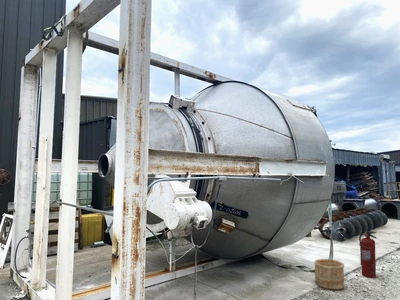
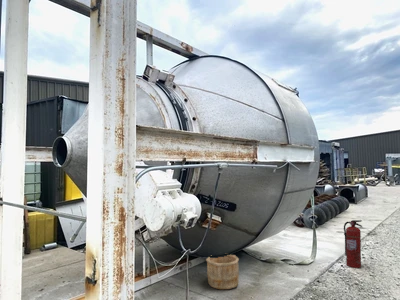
wooden bucket: present [314,259,344,289] -> present [206,255,239,289]

